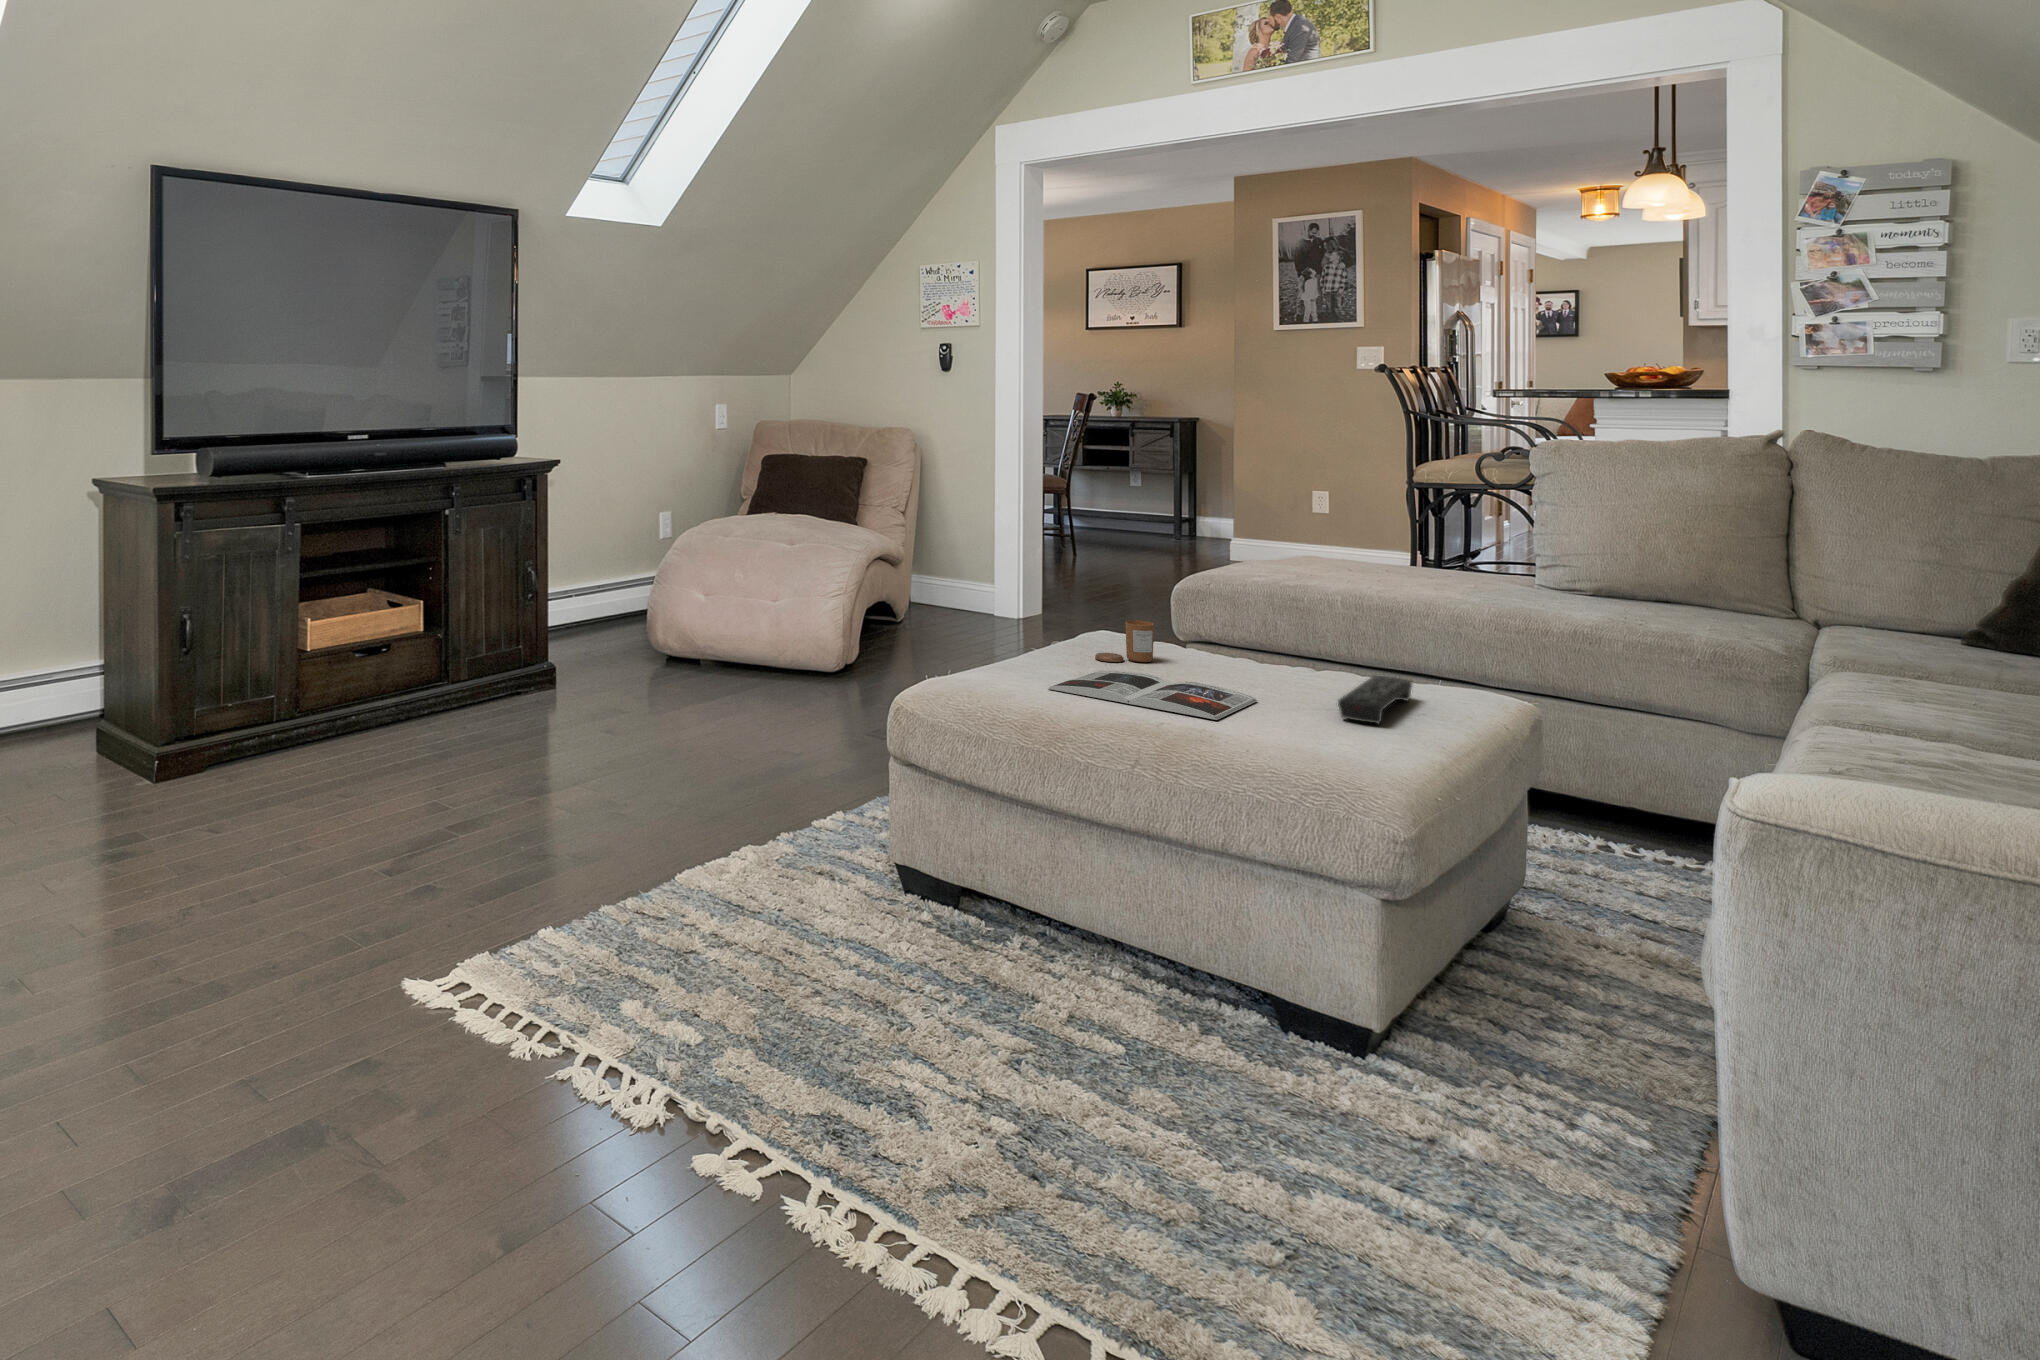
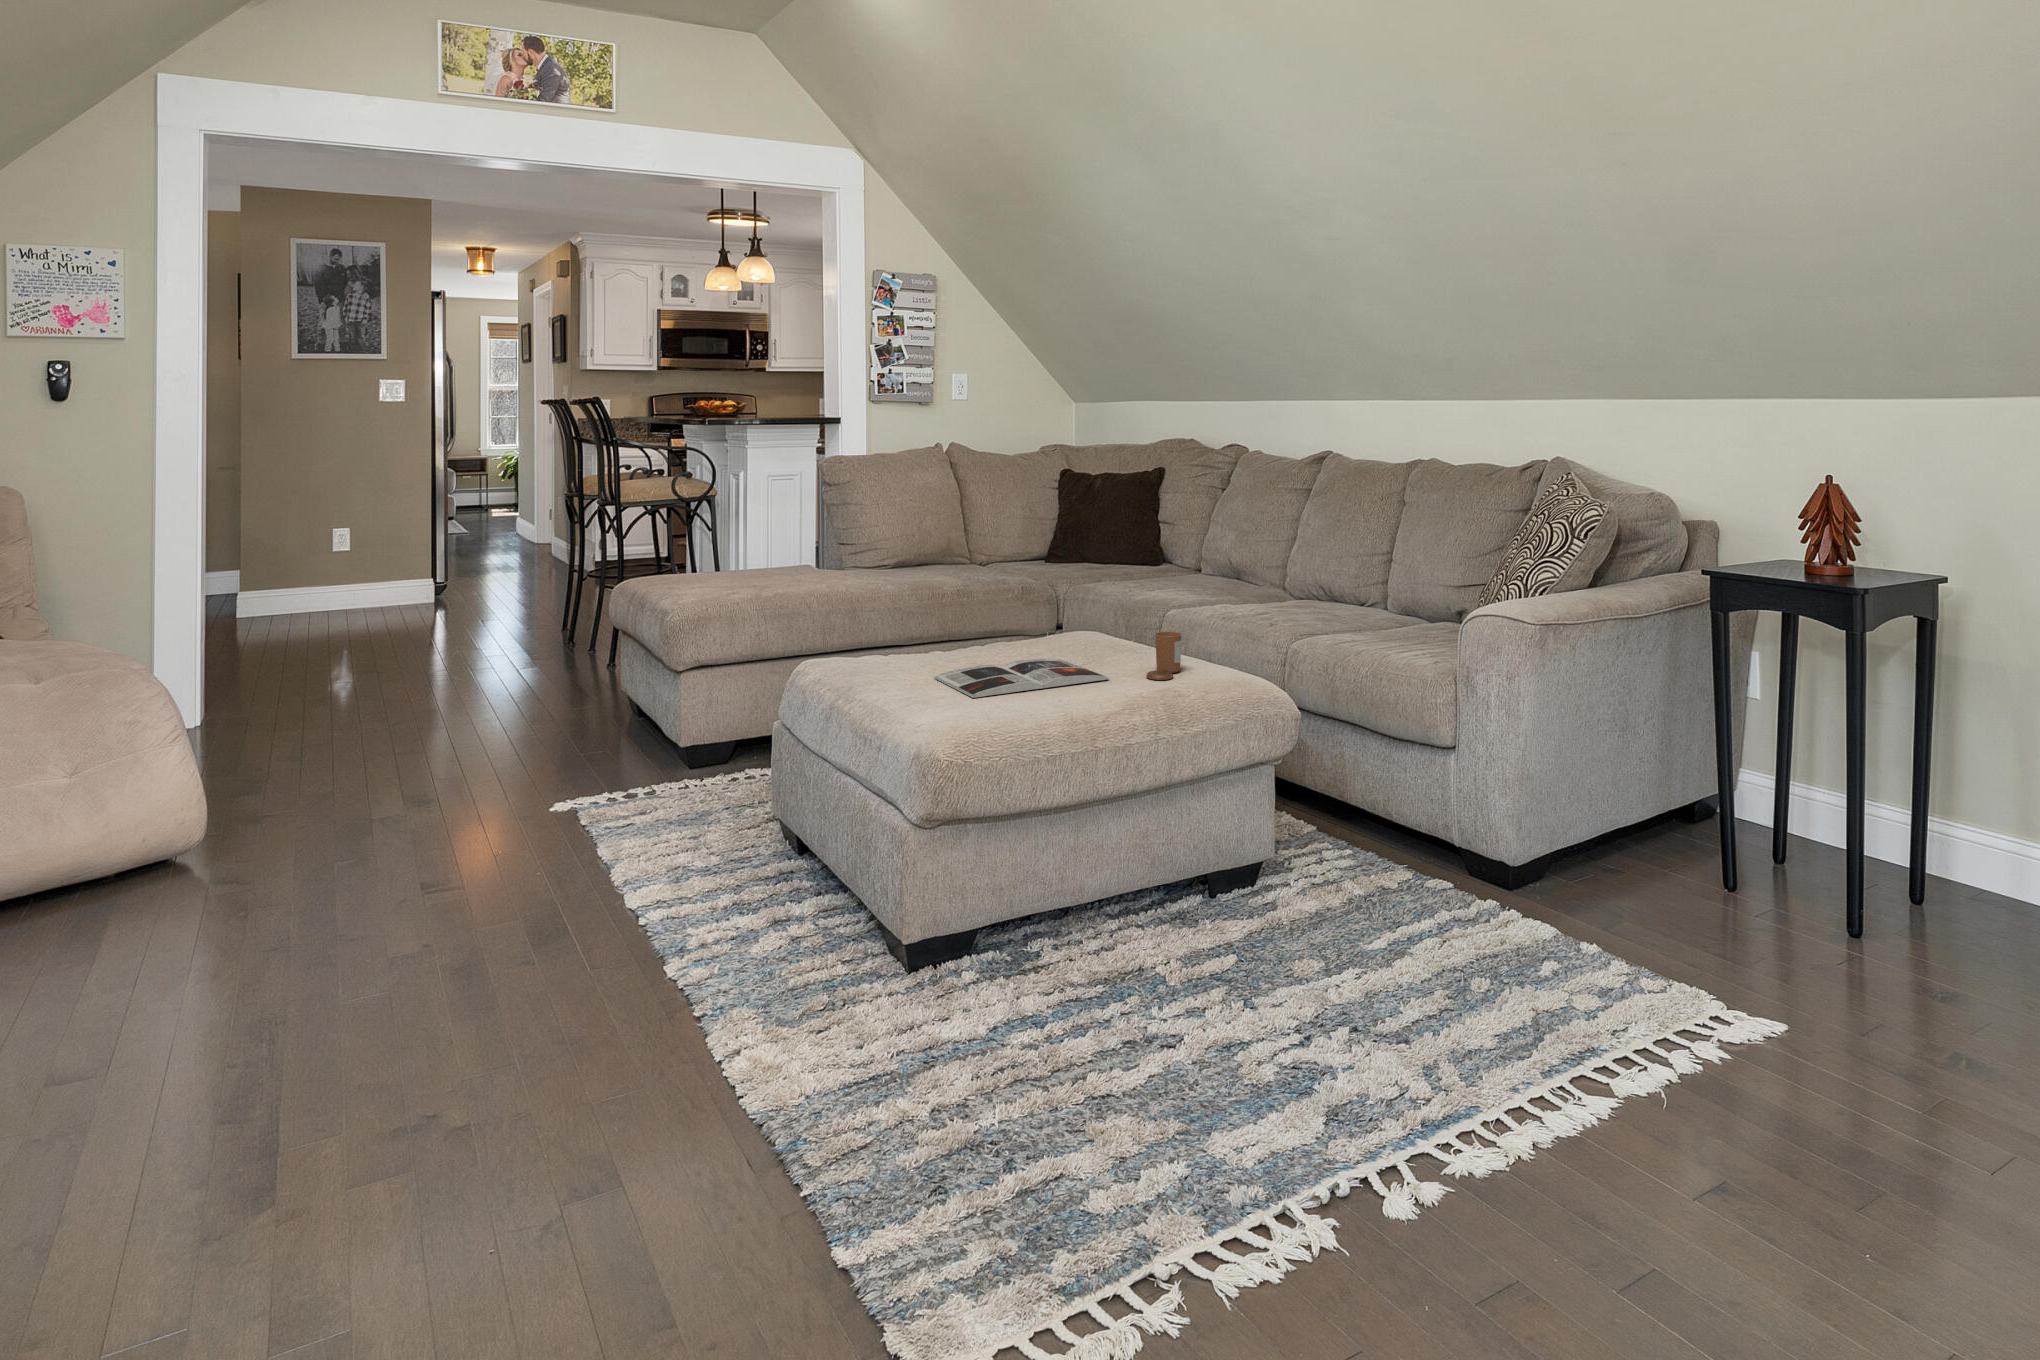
candle: present [1095,620,1154,662] -> present [1147,632,1181,680]
remote control: present [1338,676,1412,724] -> none [1068,622,1151,657]

